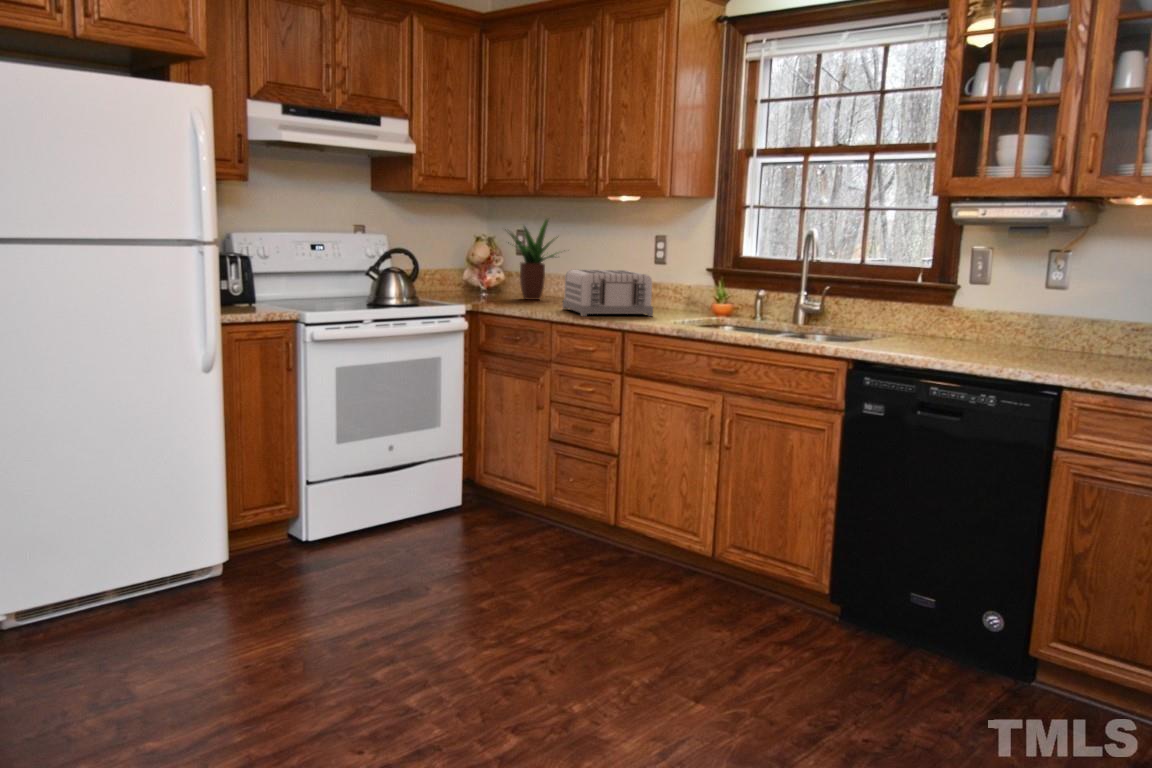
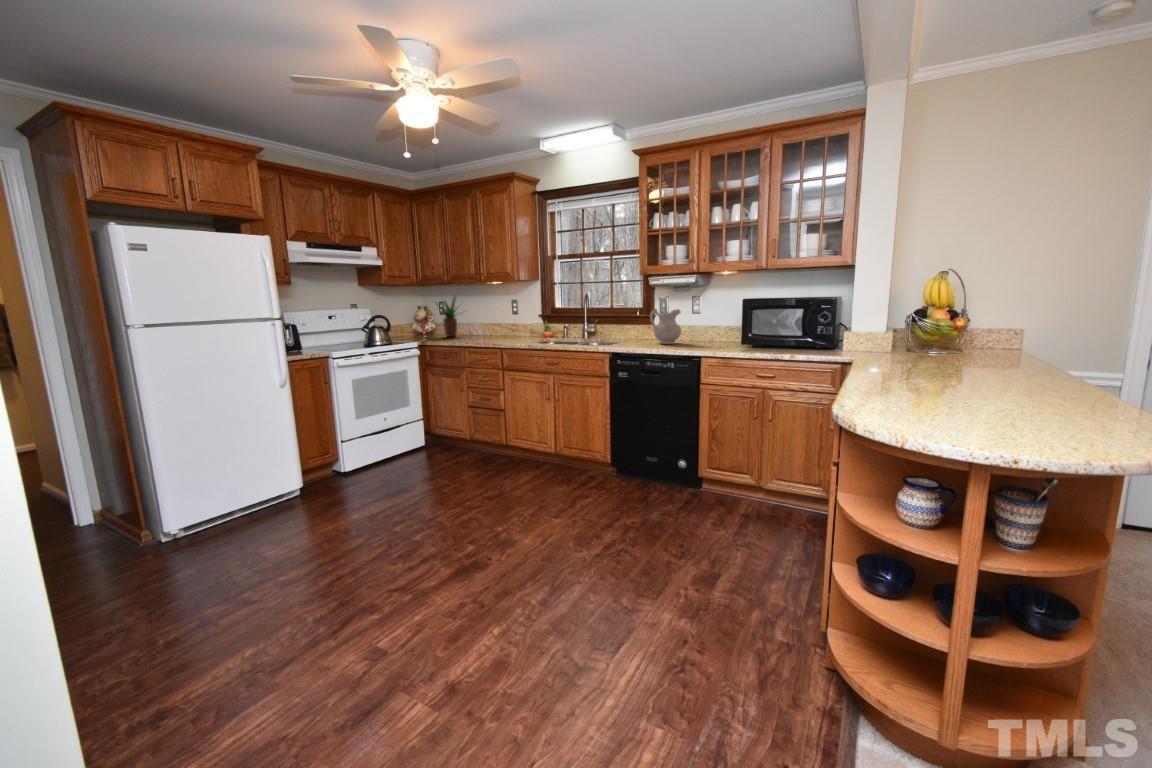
toaster: present [563,269,653,316] -> none [469,319,515,343]
ceramic pitcher: none [946,271,1019,352] -> present [650,309,681,344]

